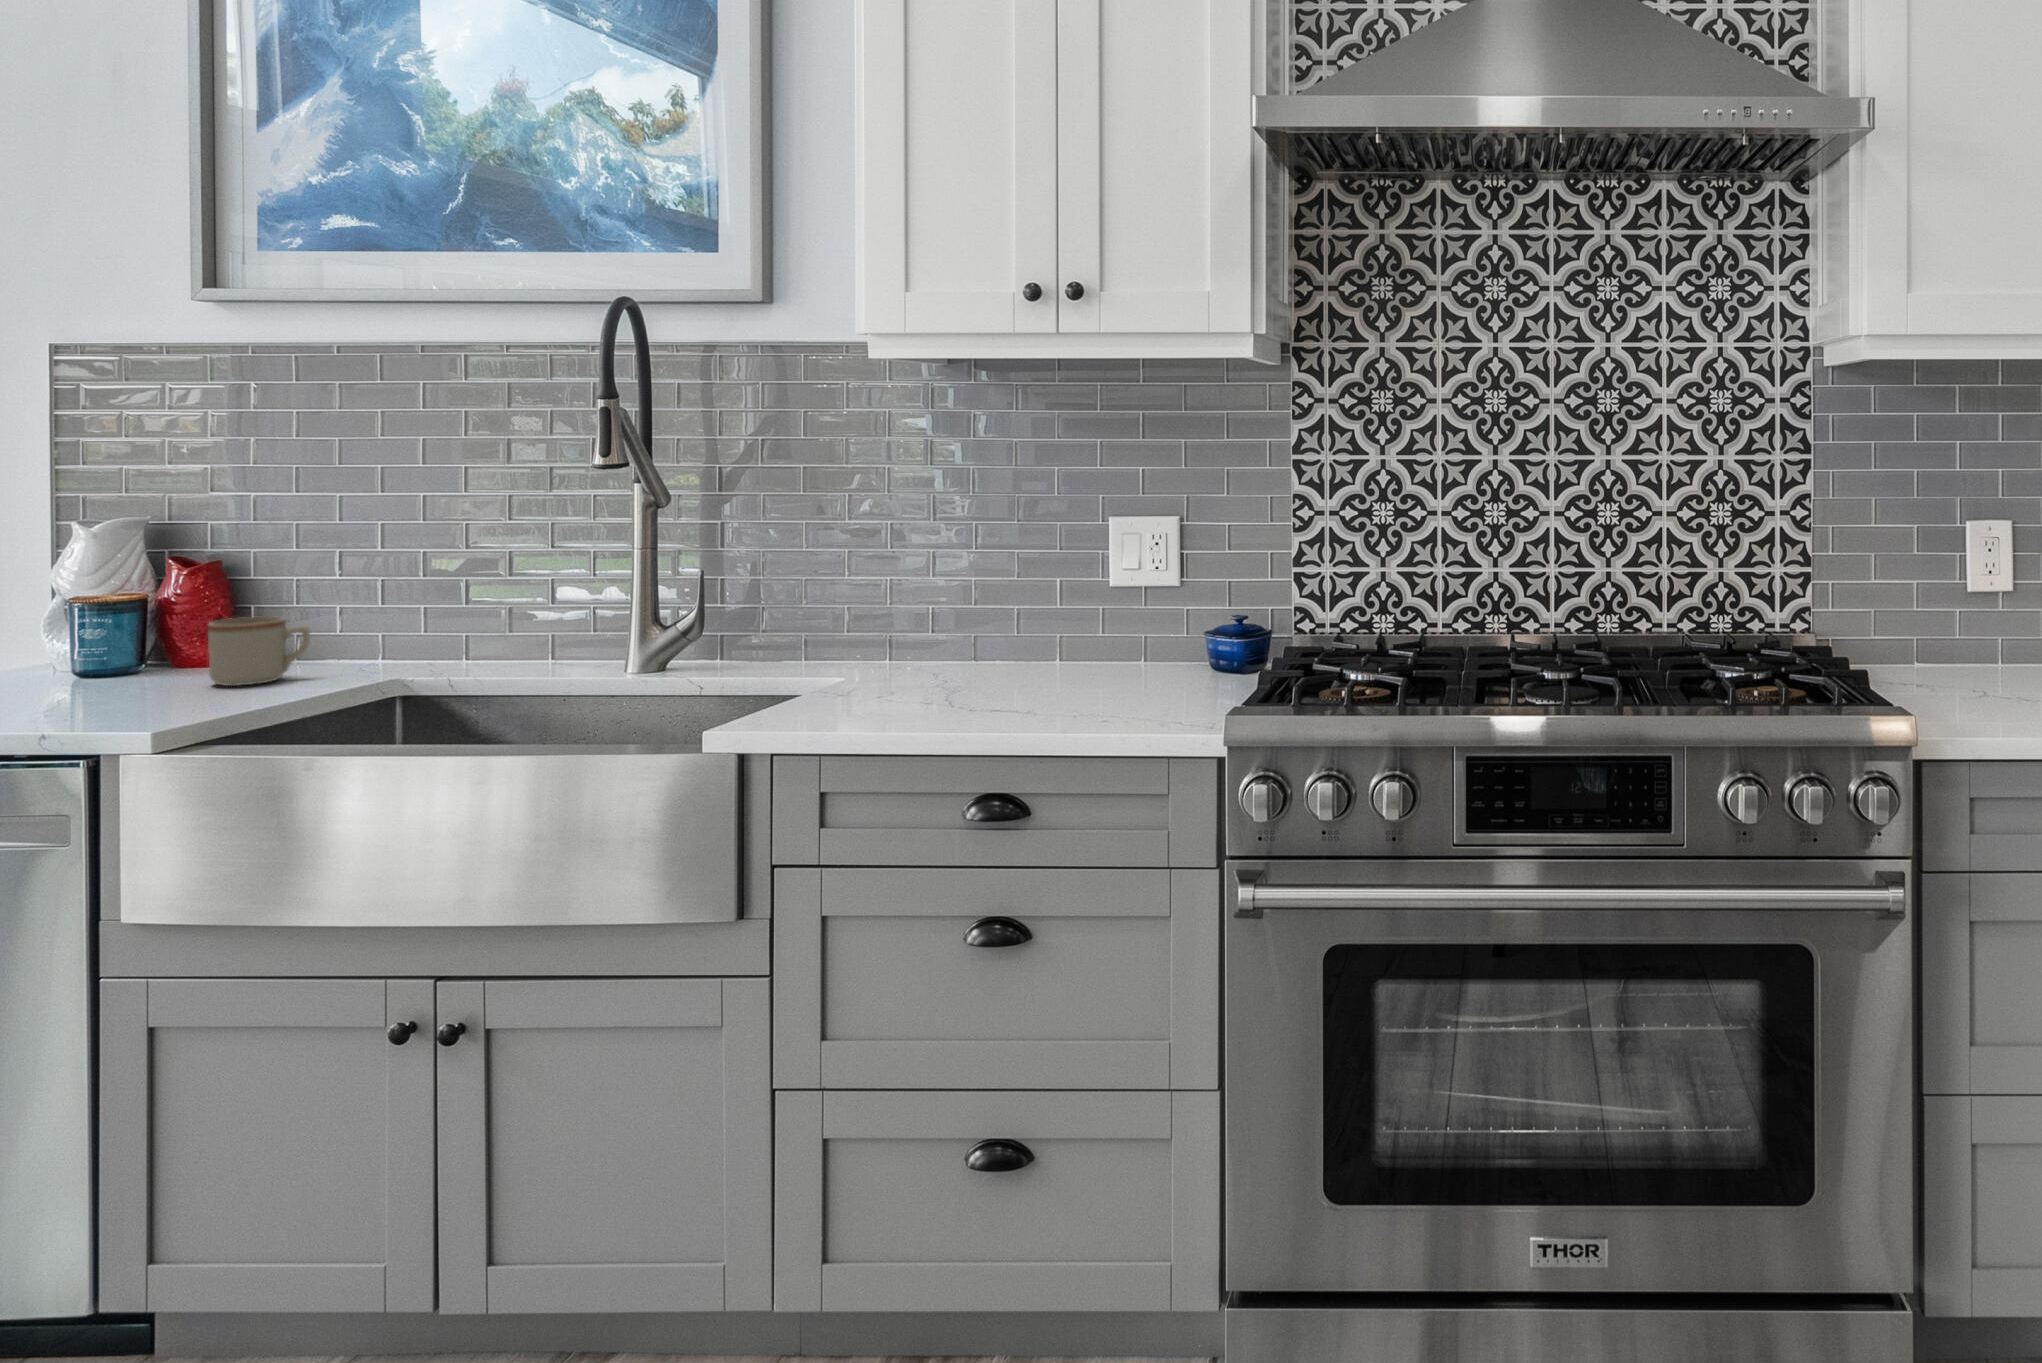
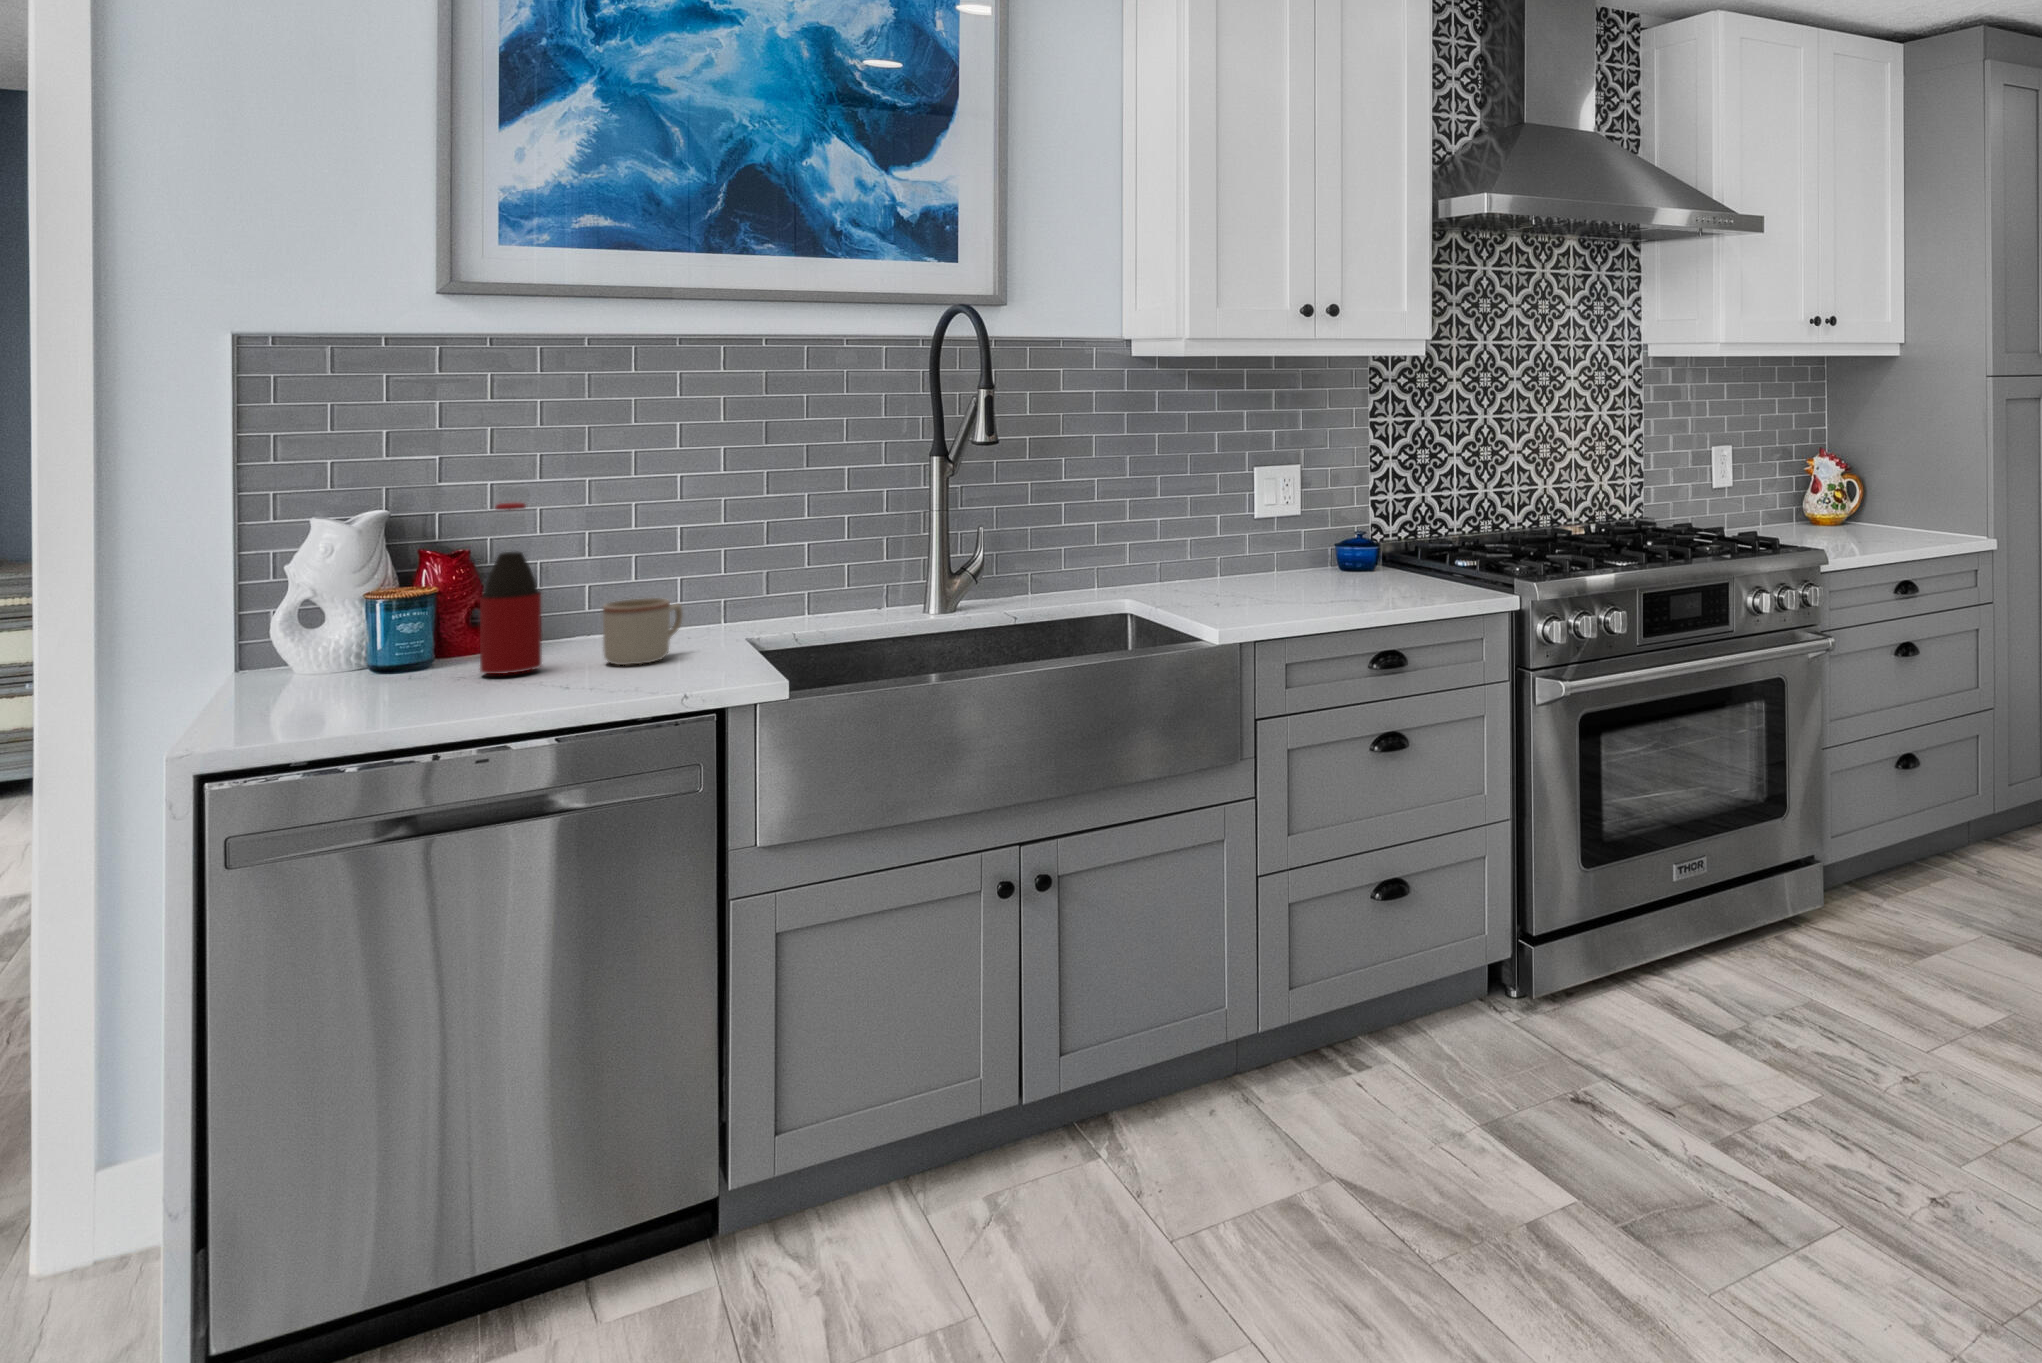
bottle: none [108,508,176,684] -> present [480,503,542,674]

